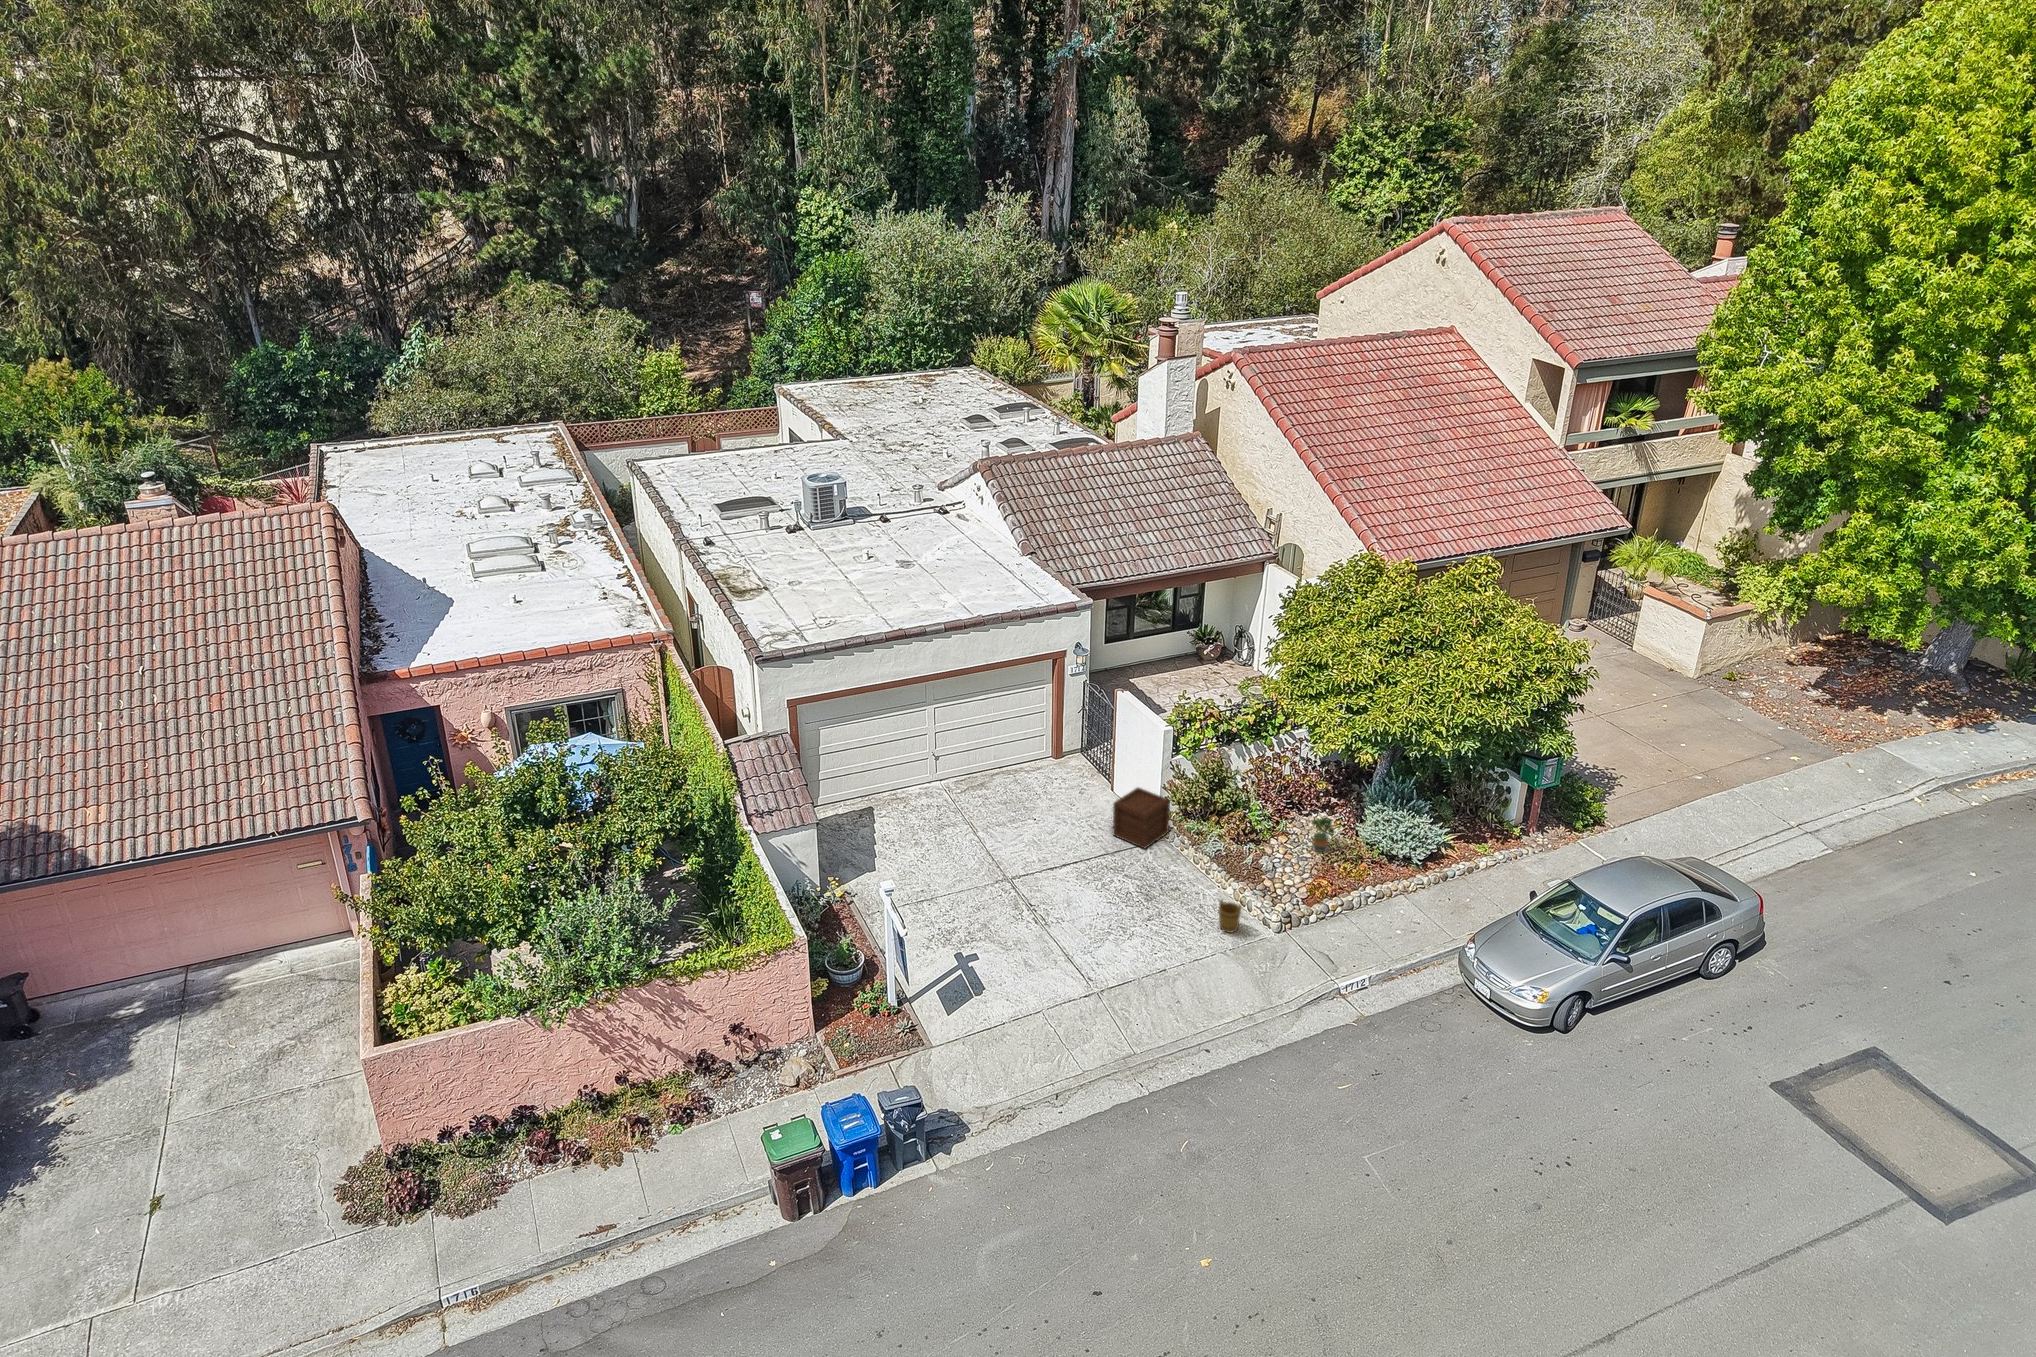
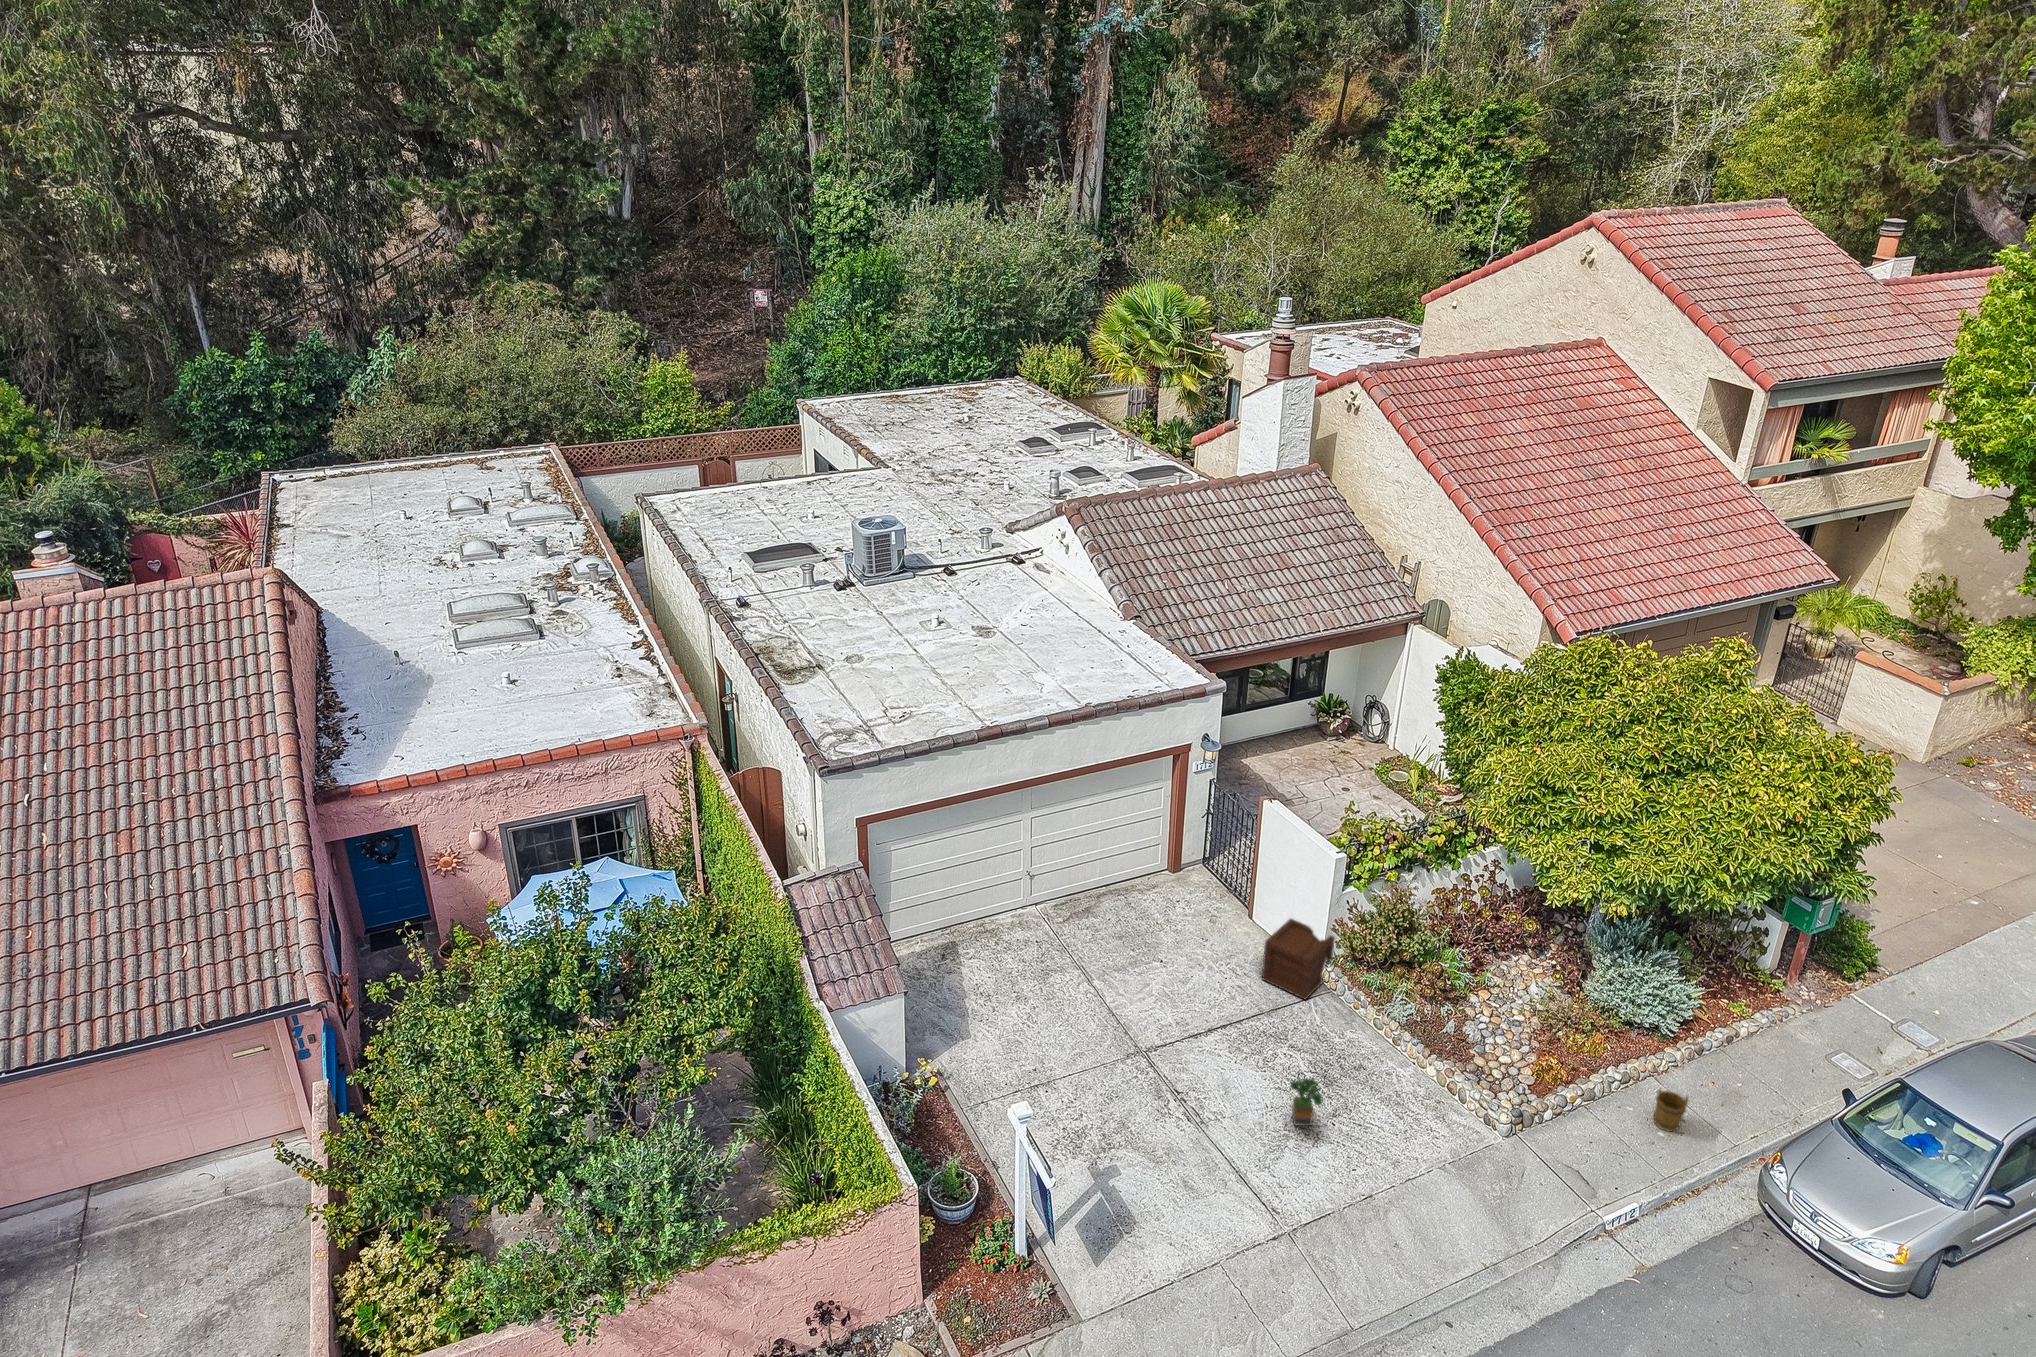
potted tree: present [1312,818,1334,852] -> present [1290,1078,1322,1126]
bucket: present [1219,900,1241,933] -> present [1654,1088,1688,1132]

